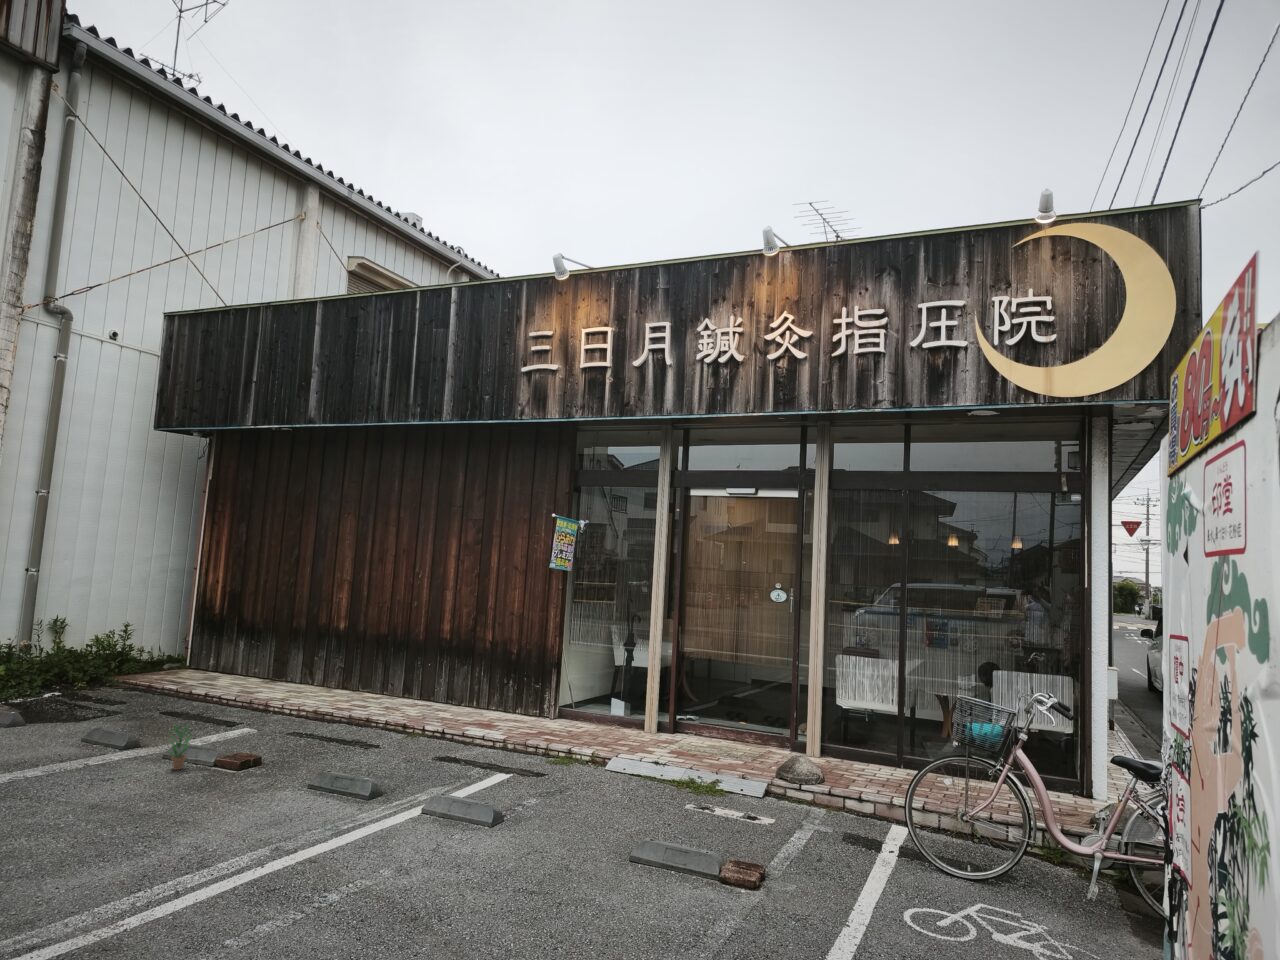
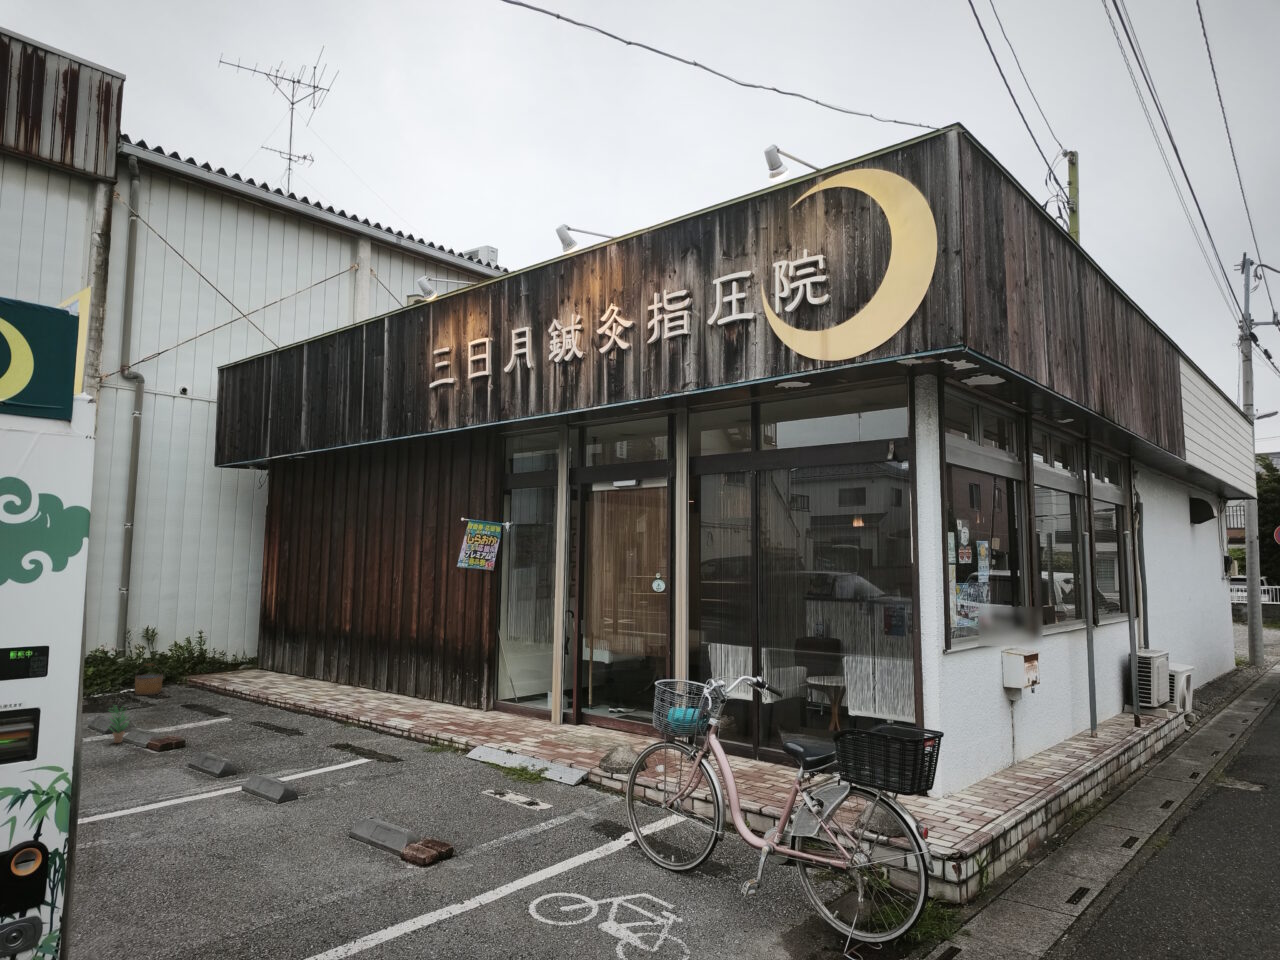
bucket: none [83,668,120,706] -> present [135,664,163,695]

